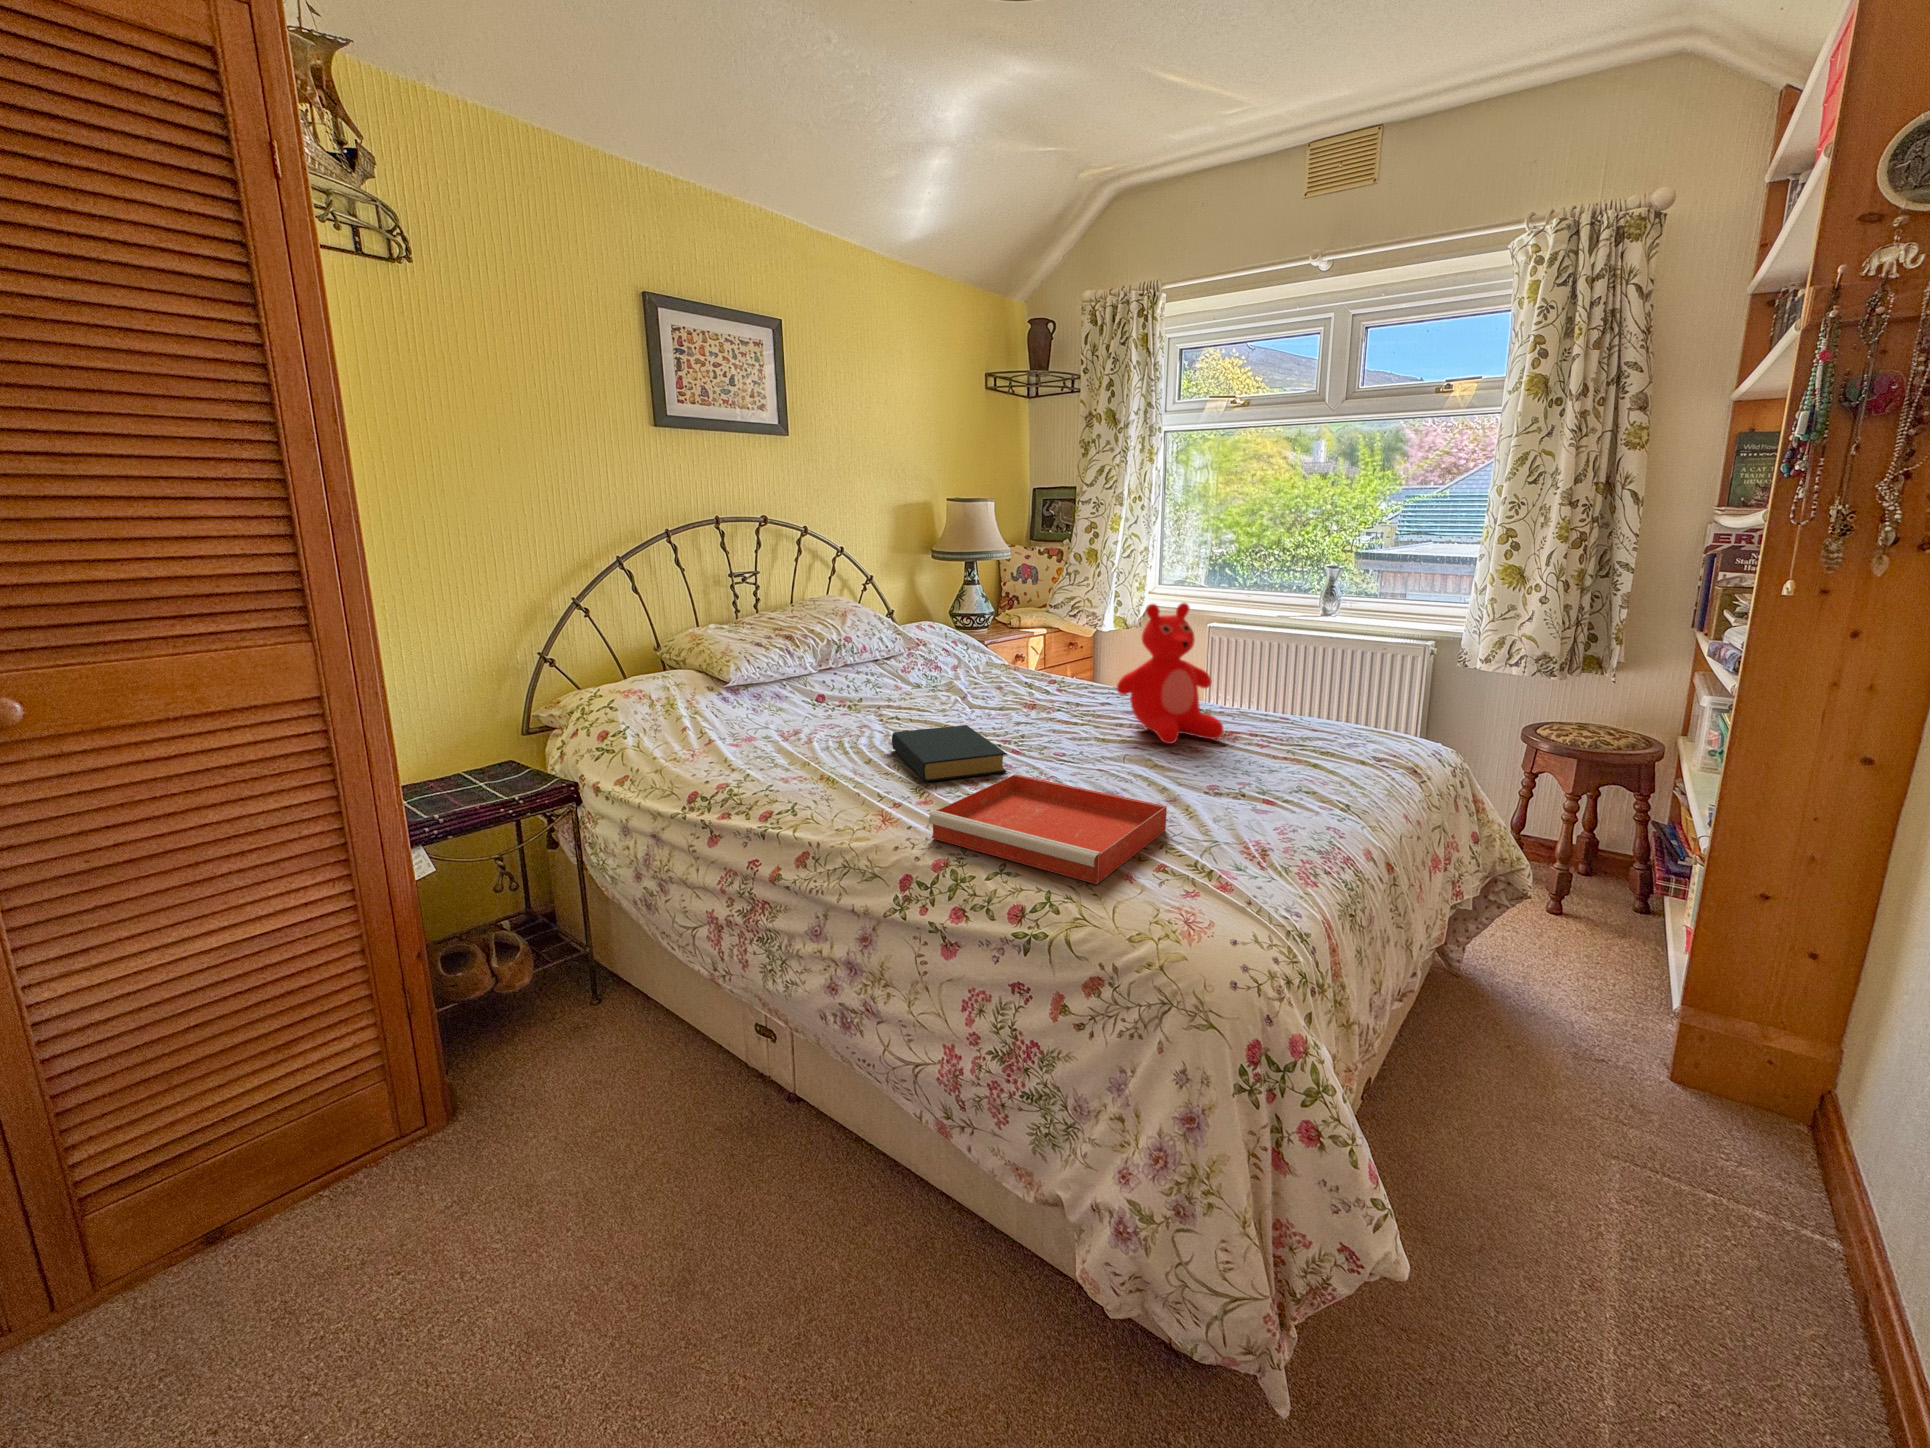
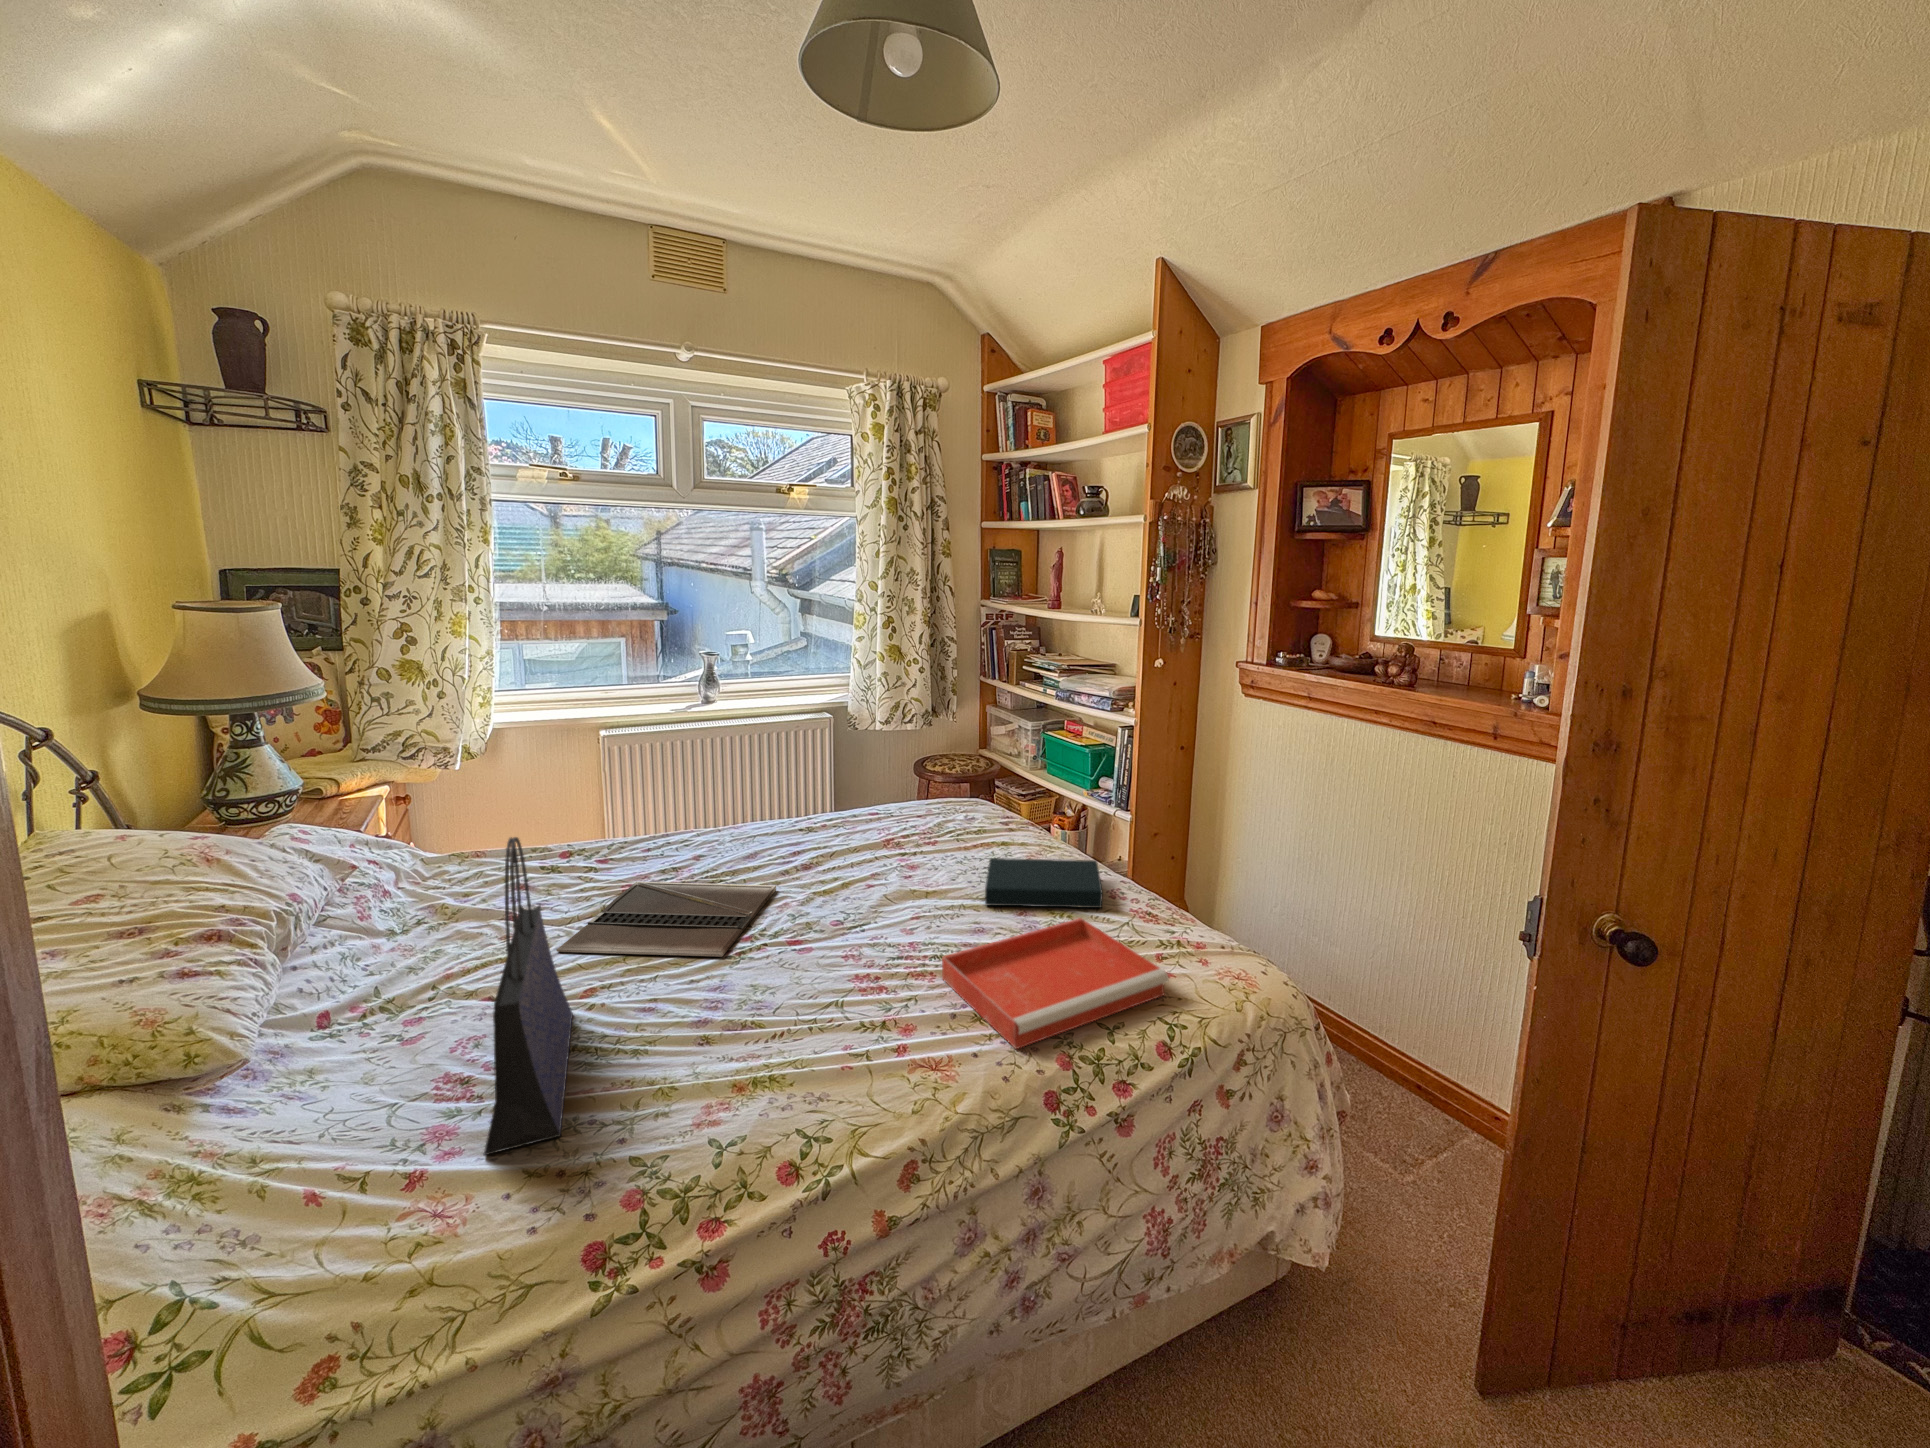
tote bag: none [738,587,872,756] -> present [484,837,573,1155]
teddy bear: present [1117,603,1224,744] -> none [816,732,910,874]
laptop: none [932,696,1084,737] -> present [557,882,776,957]
hardback book: present [892,725,1007,782] -> present [985,858,1103,908]

